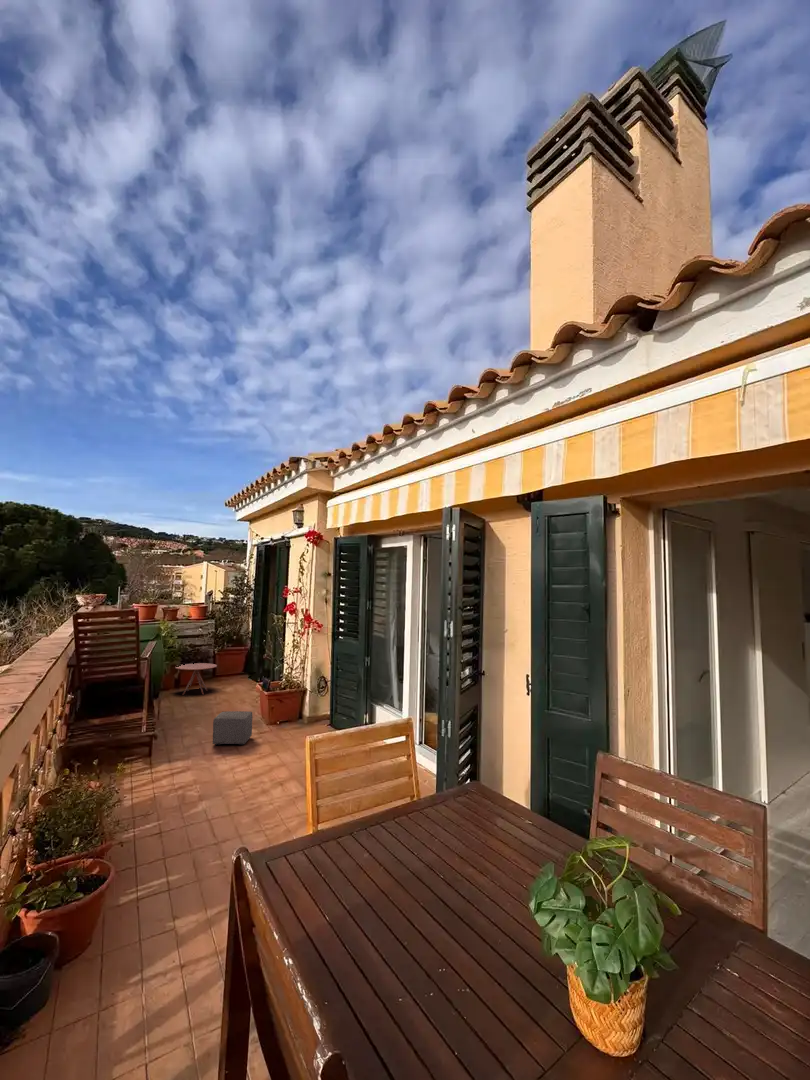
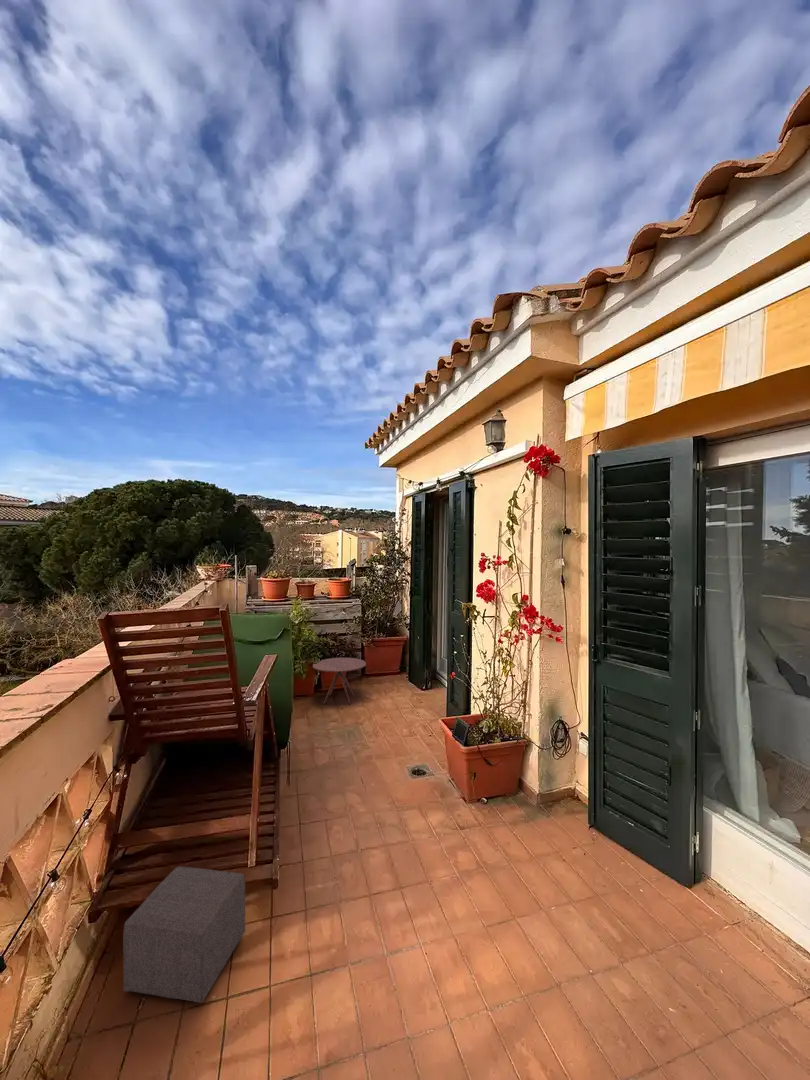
ottoman: present [213,711,252,745] -> present [123,867,245,1003]

